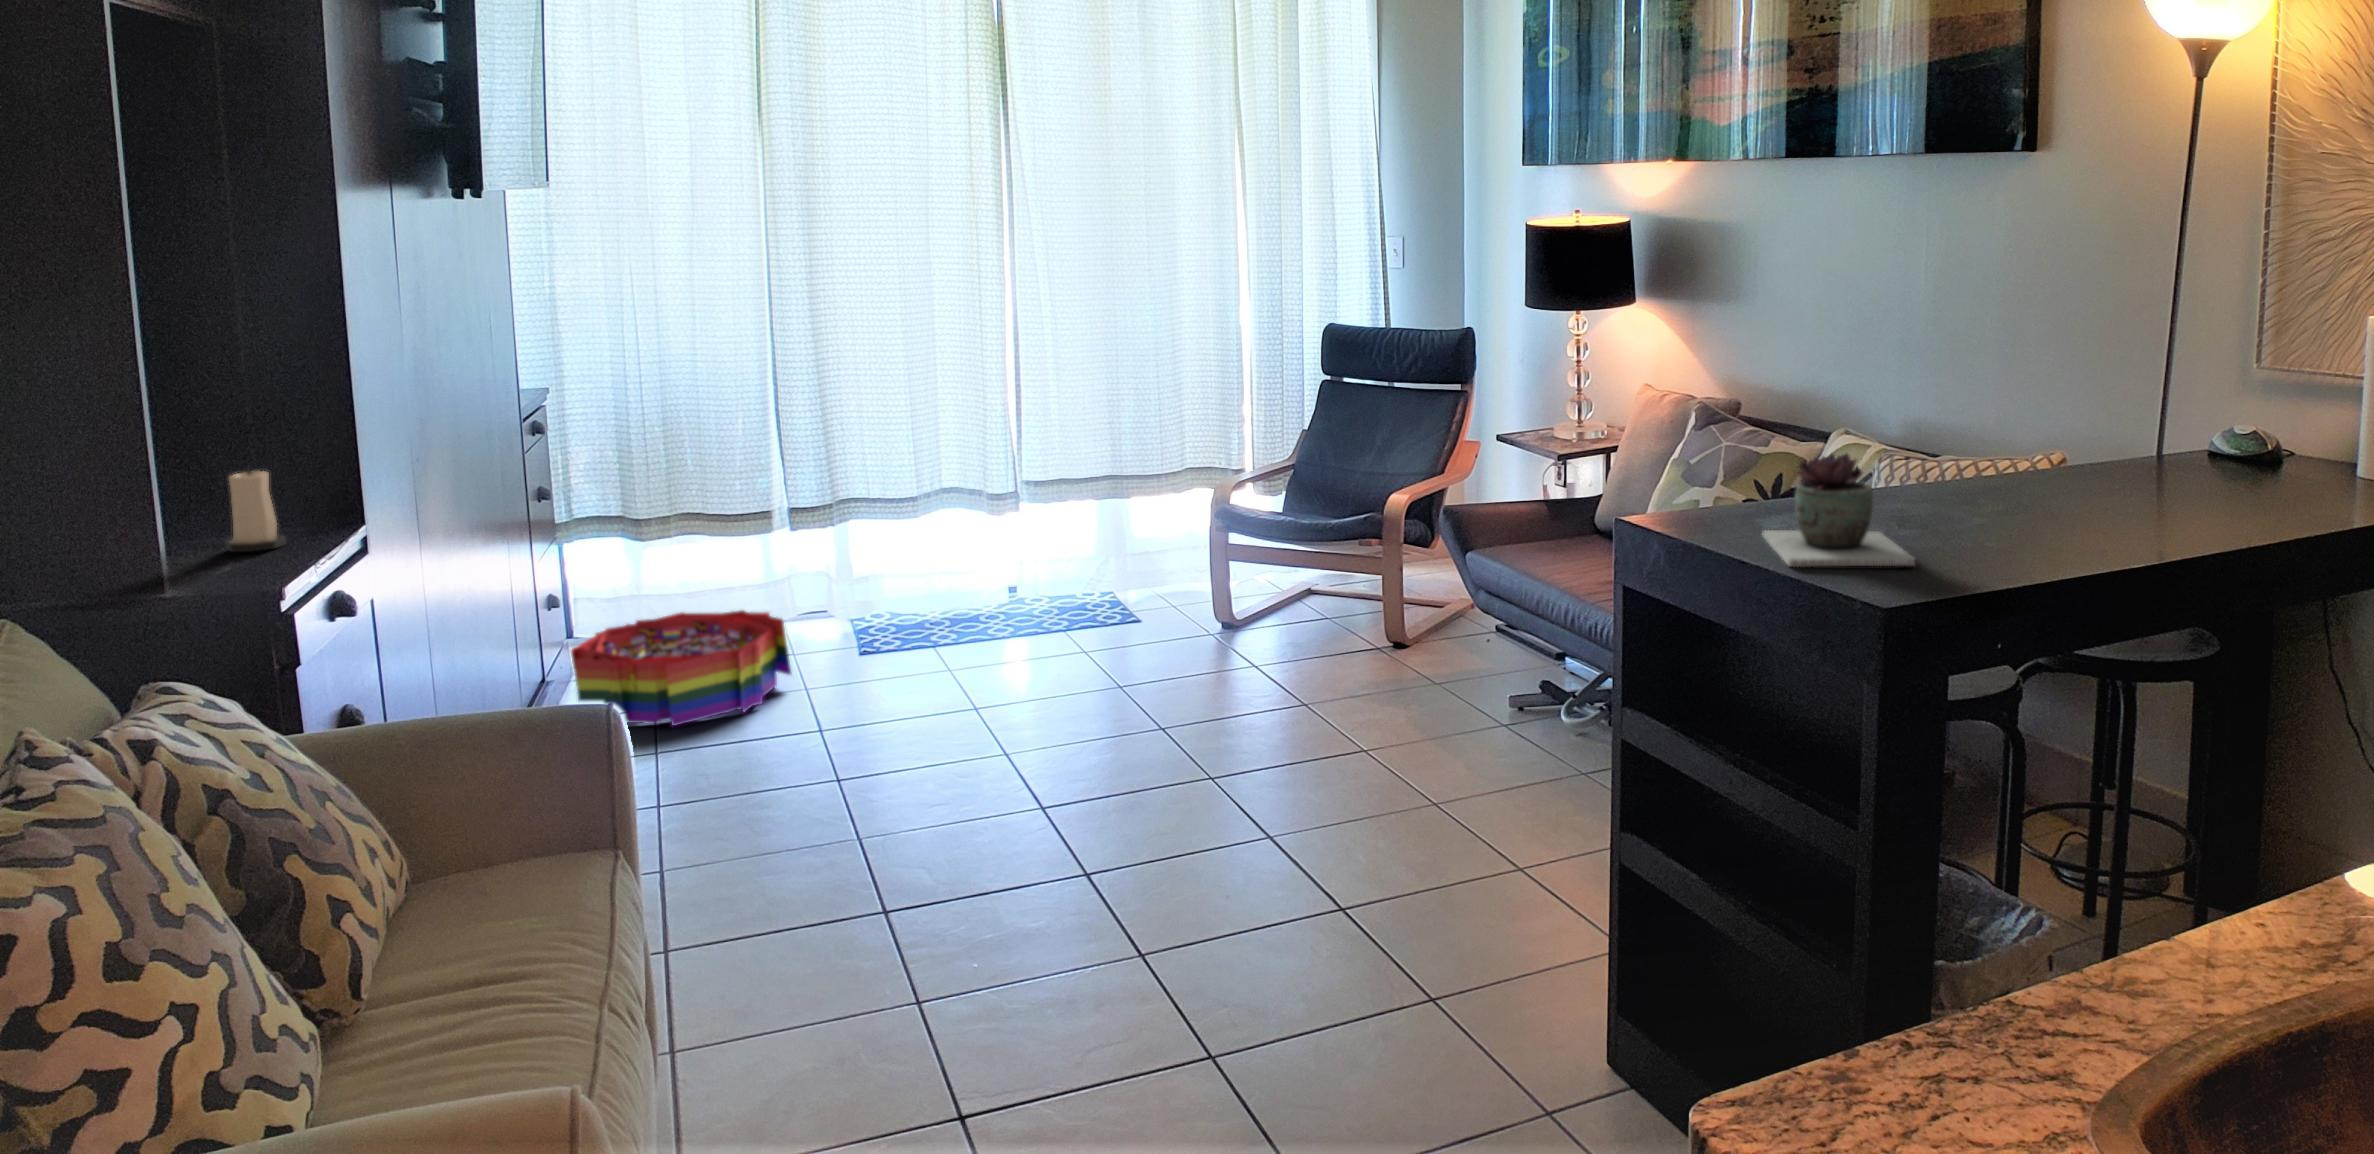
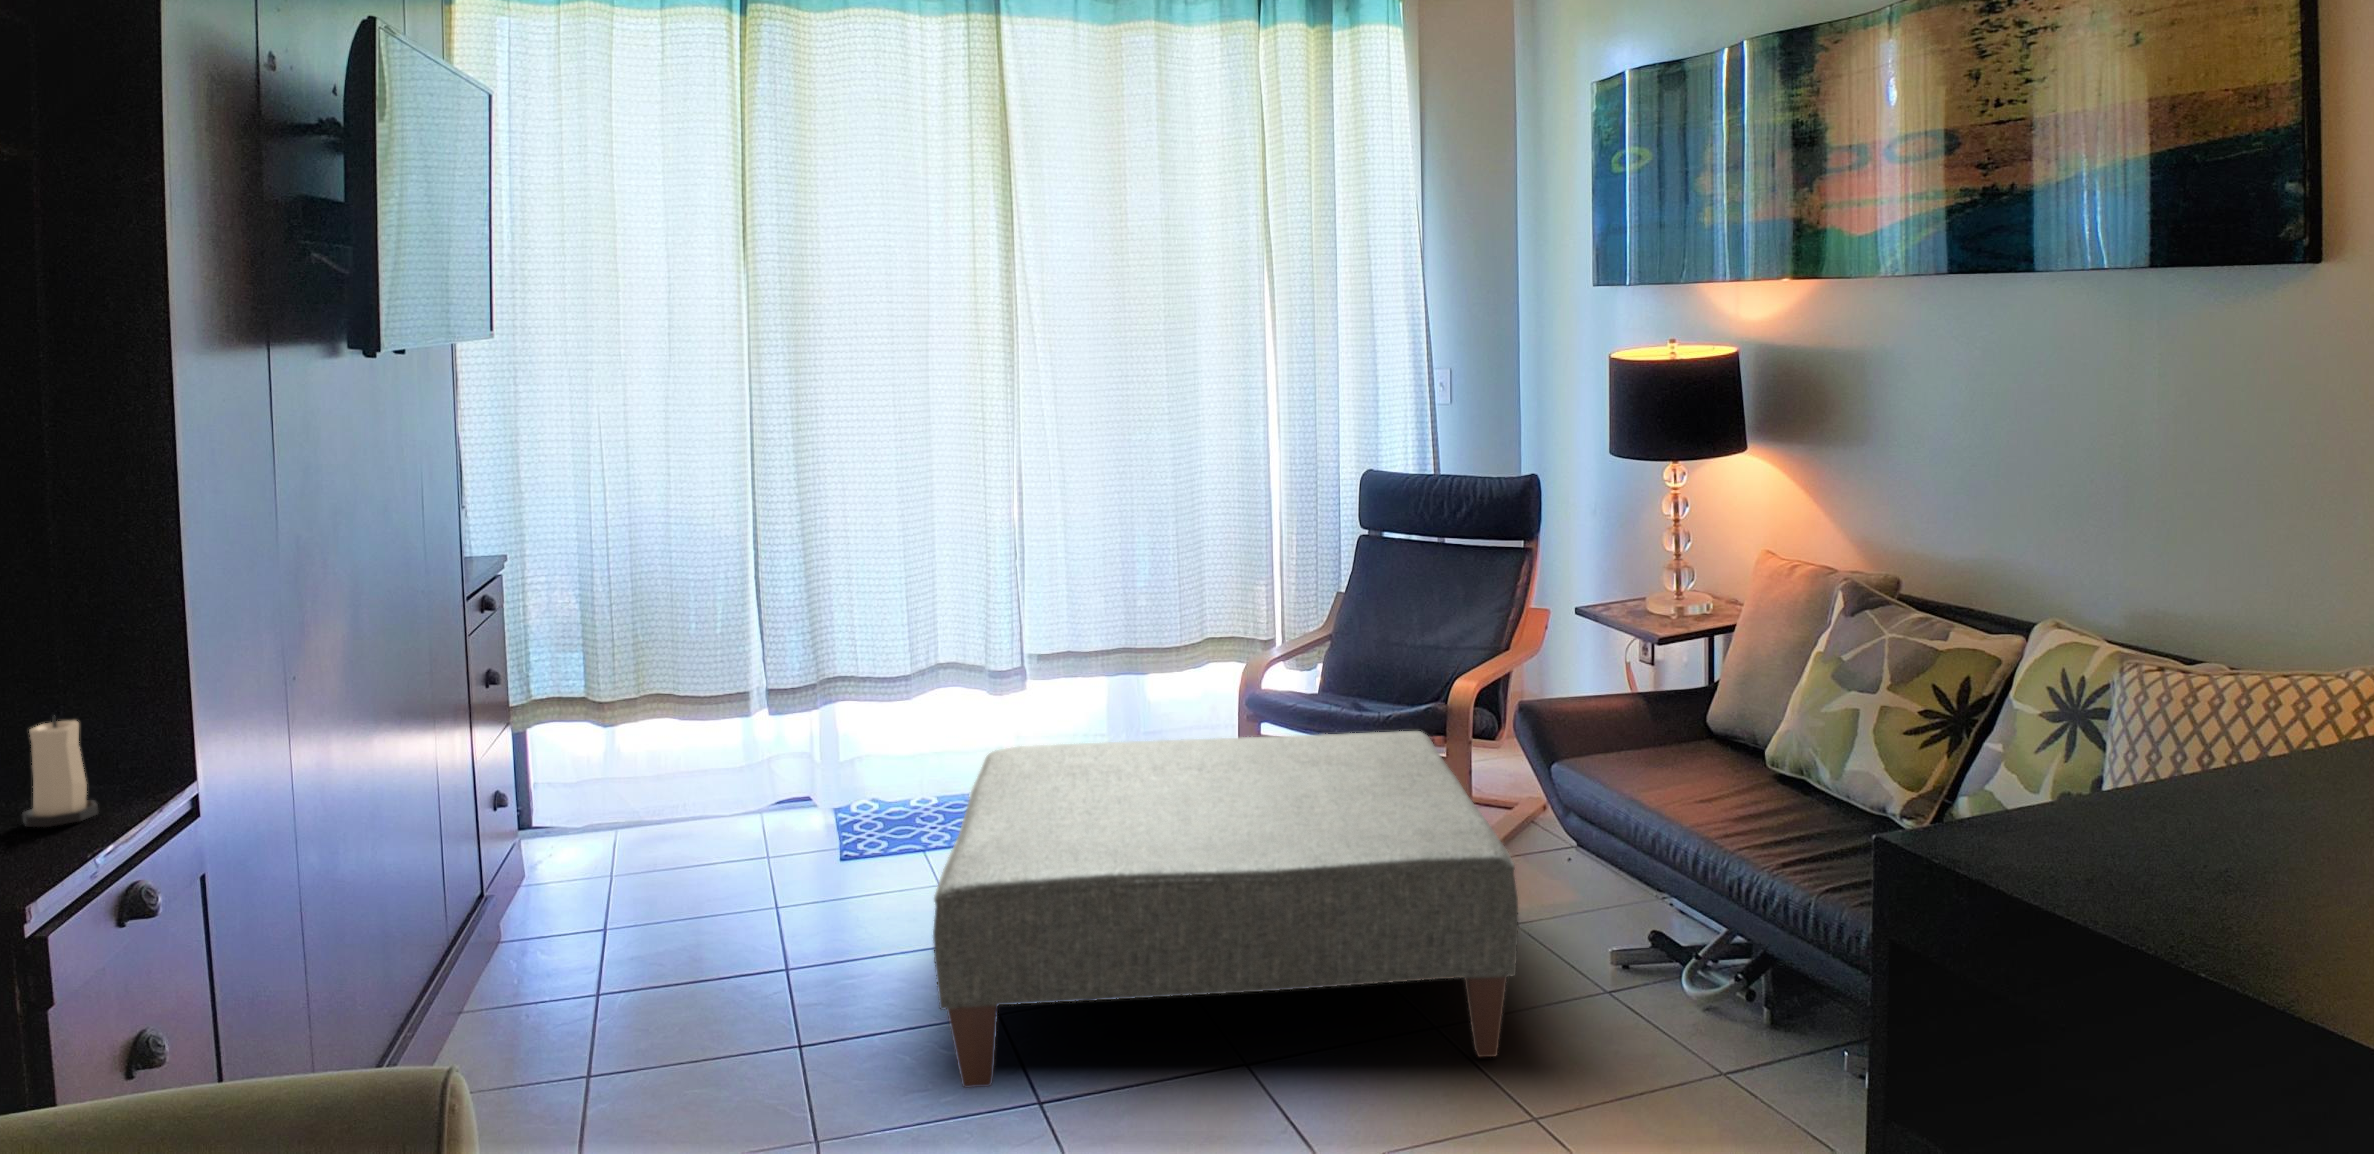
succulent plant: present [1763,453,1915,567] -> none [2068,728,2357,918]
ottoman: none [954,533,1430,801] -> present [933,731,1518,1088]
storage bin: present [571,610,792,727] -> none [515,813,760,961]

